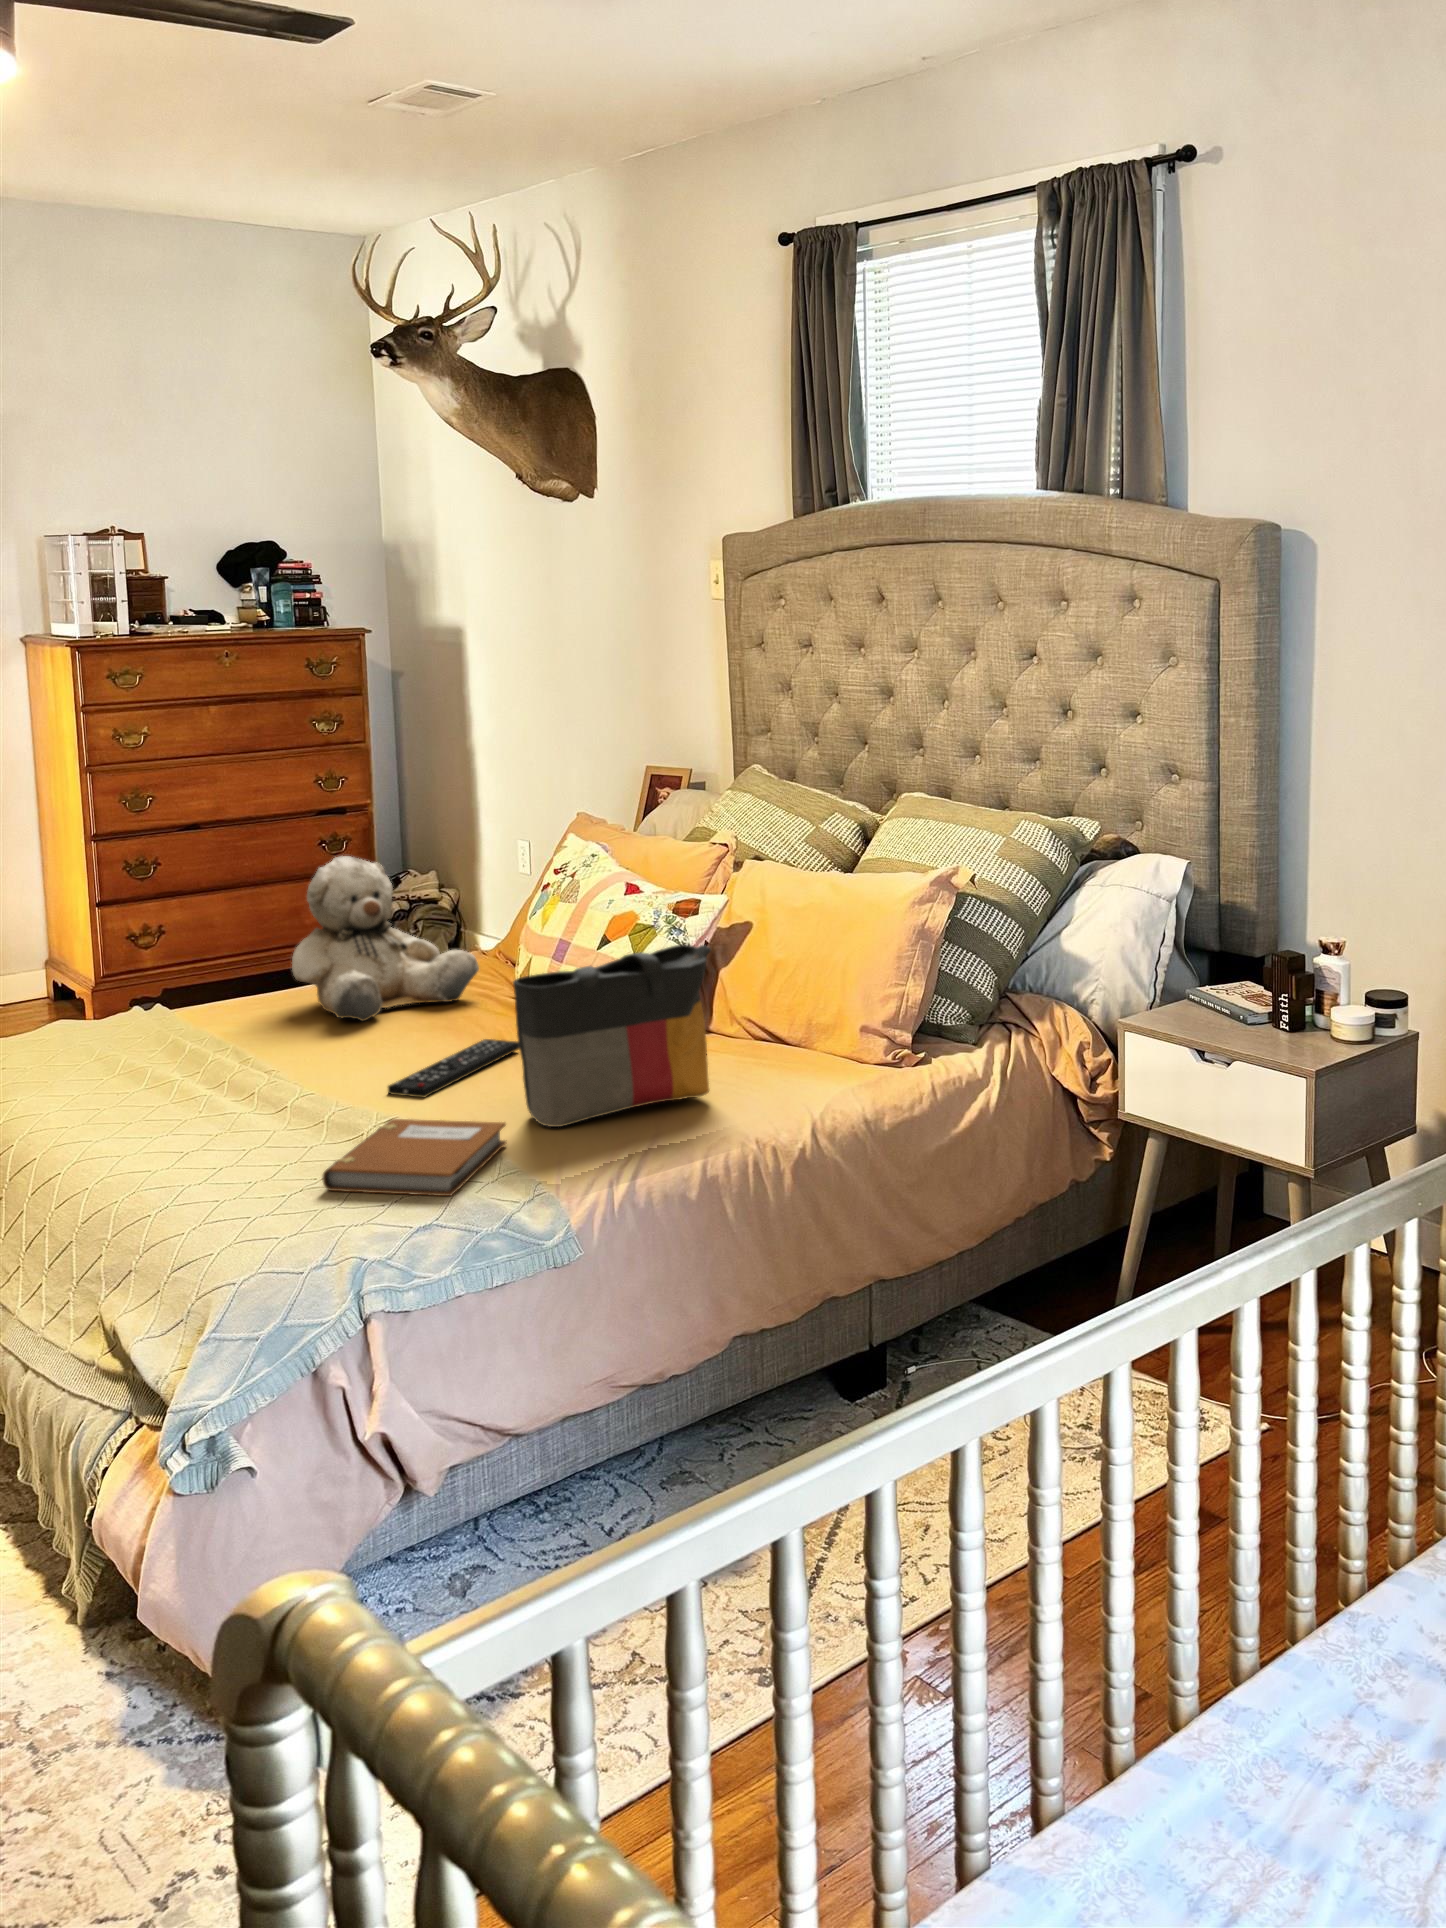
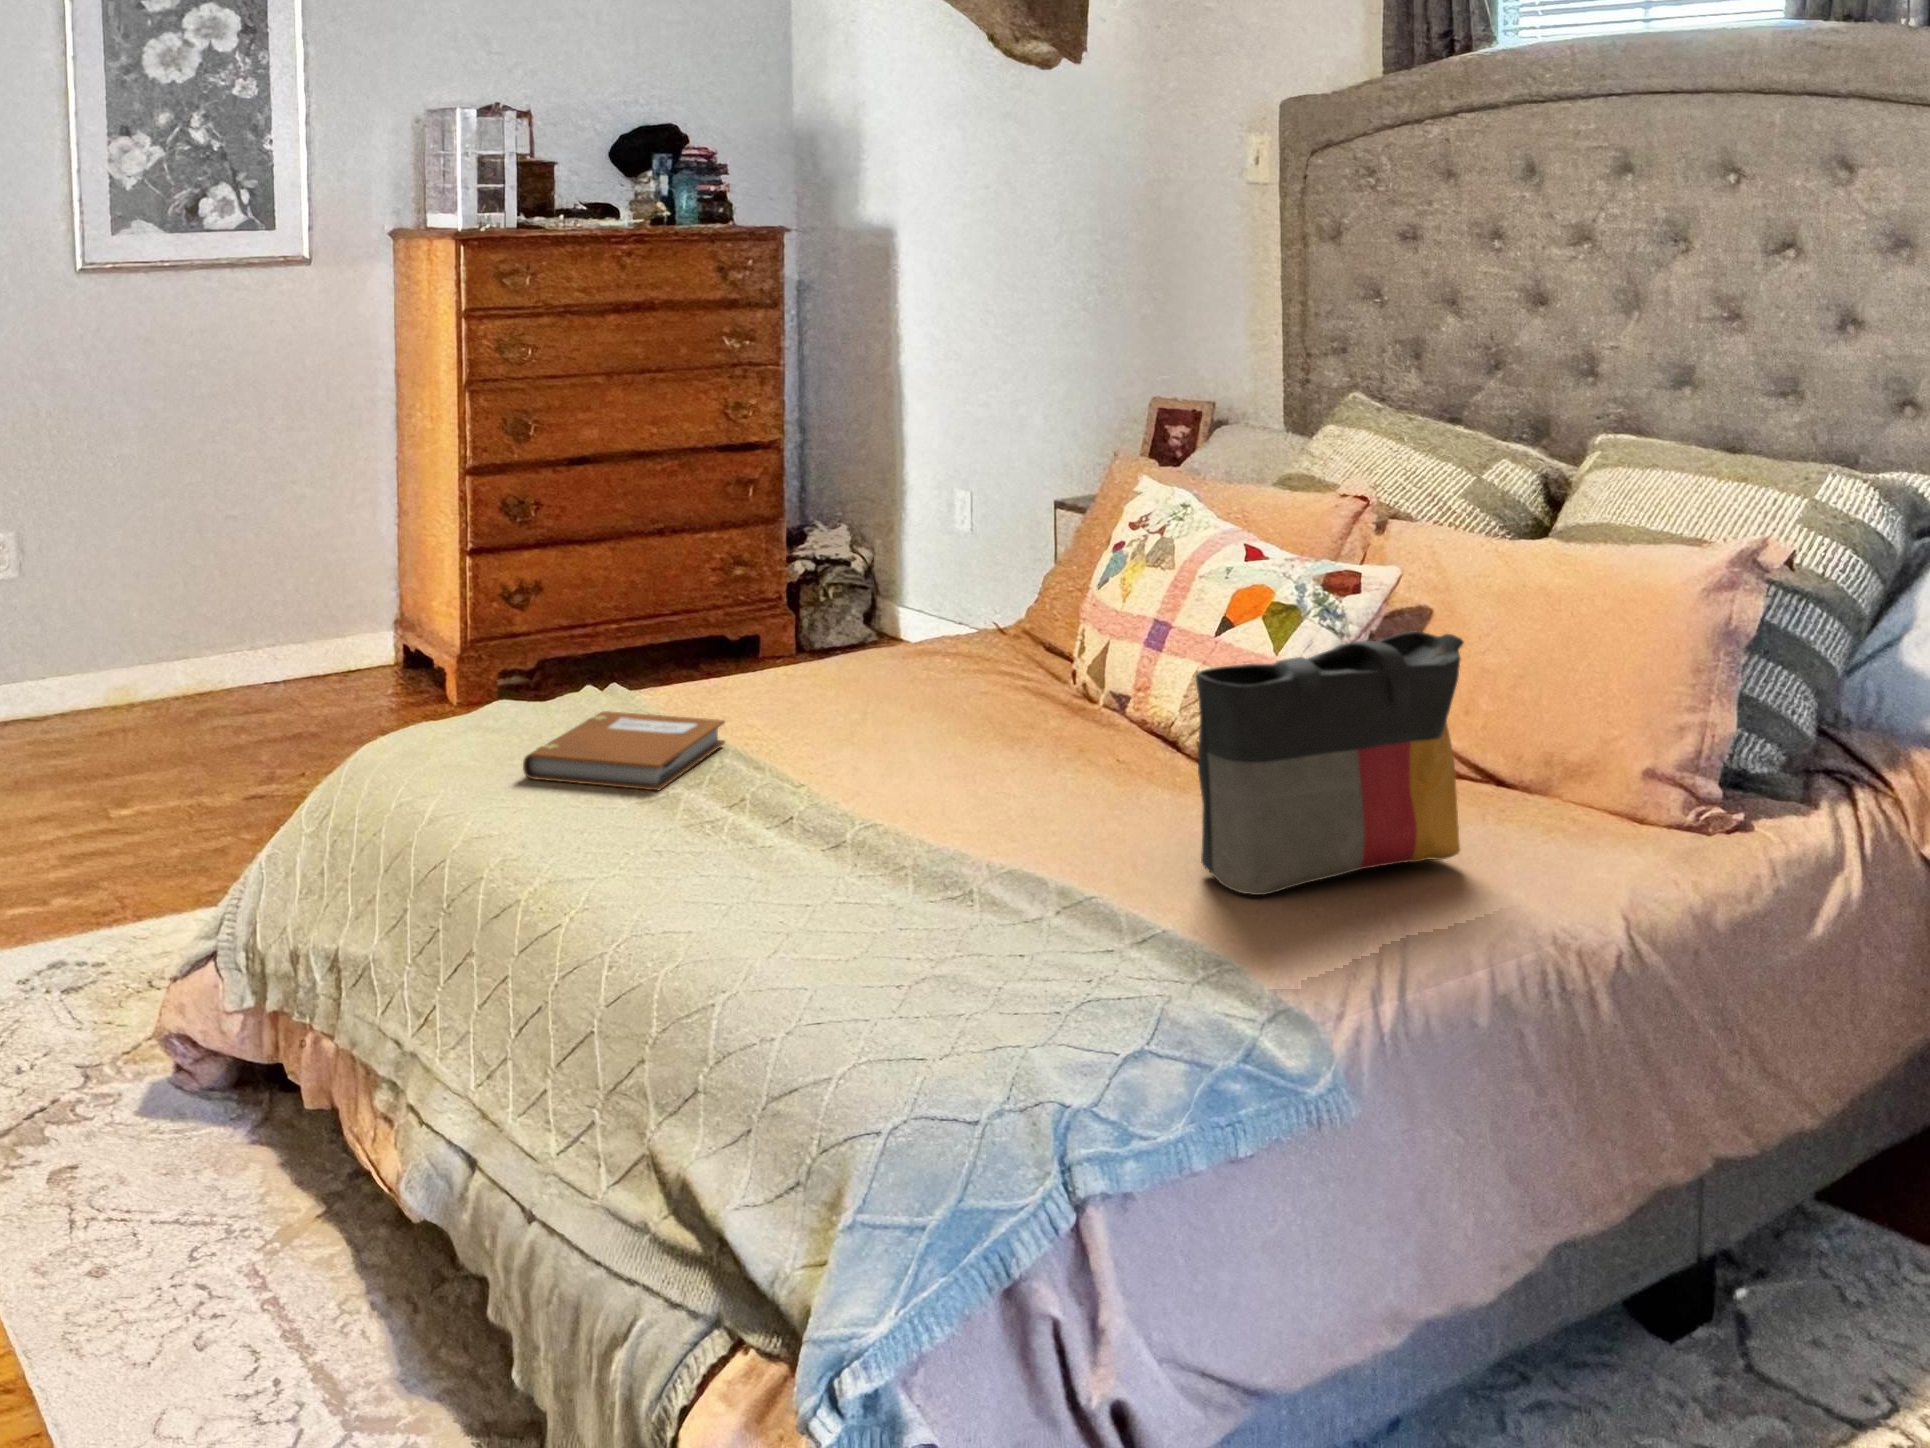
teddy bear: present [292,856,479,1021] -> none [787,495,1028,719]
remote control: present [388,1039,519,1098] -> none [976,753,1127,836]
notebook: present [322,1119,507,1196] -> present [523,711,725,790]

